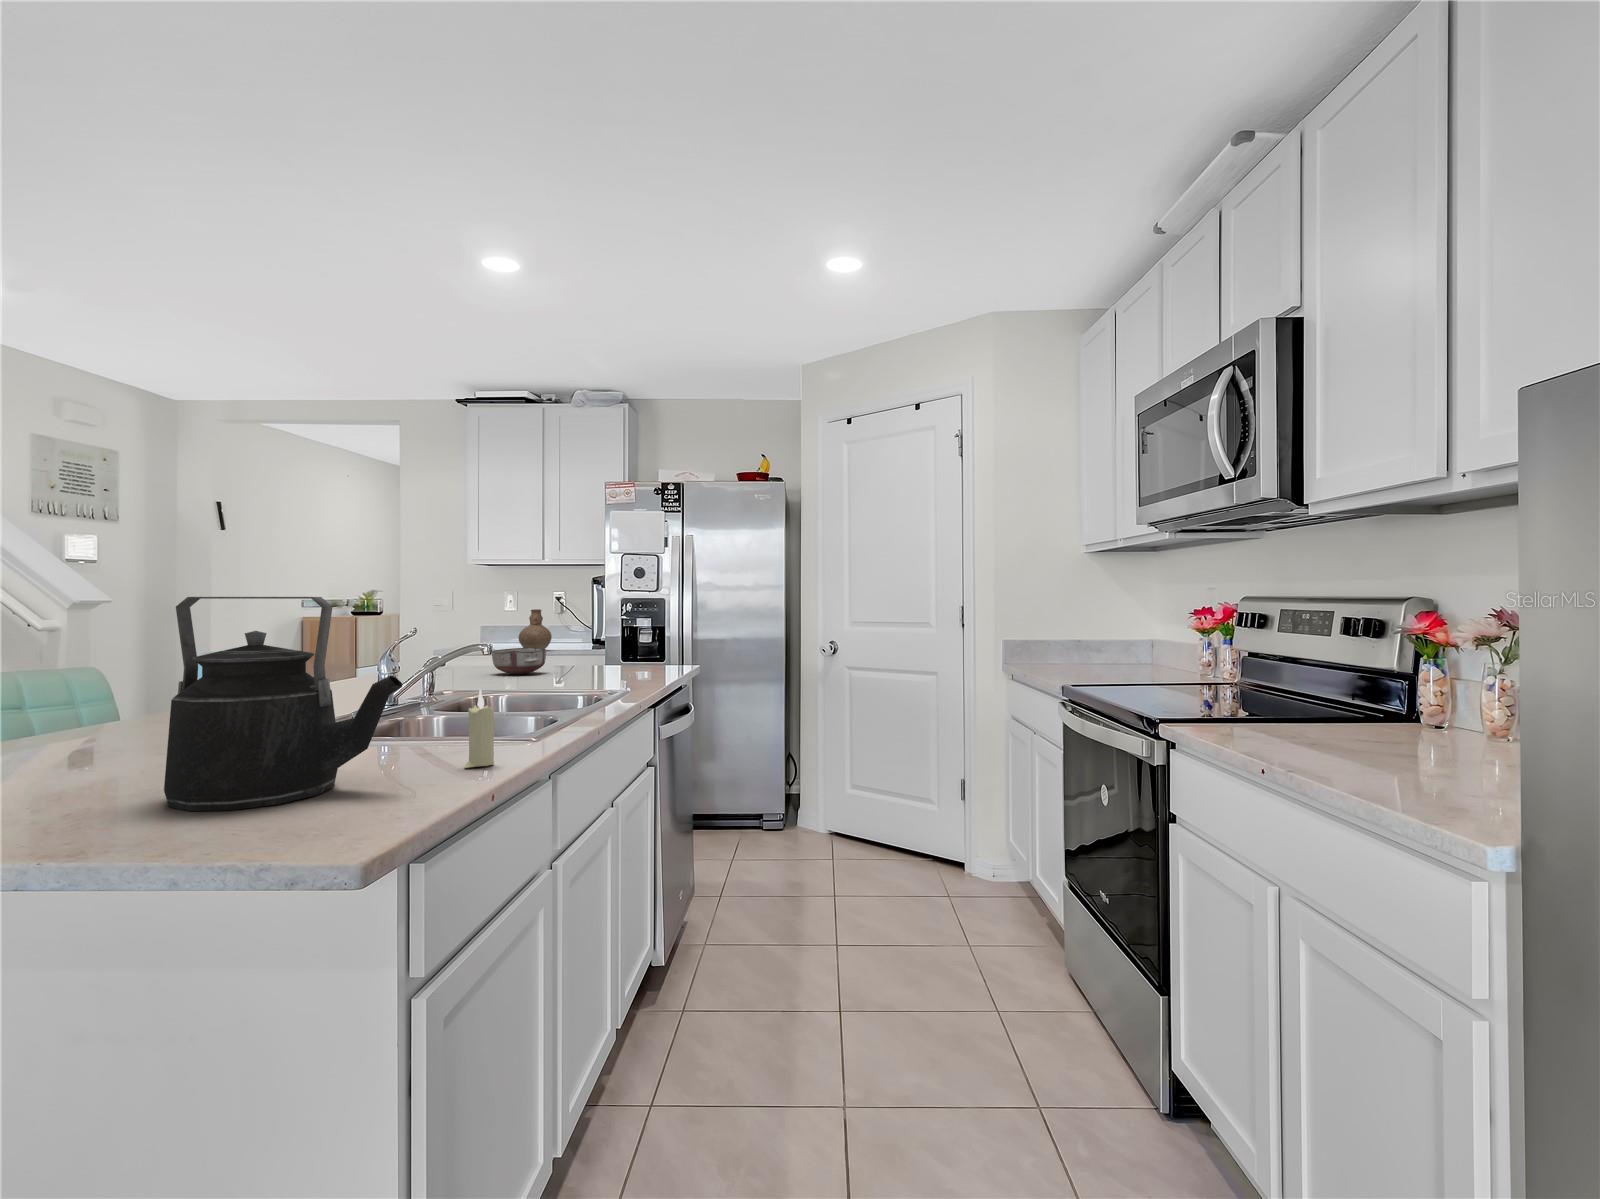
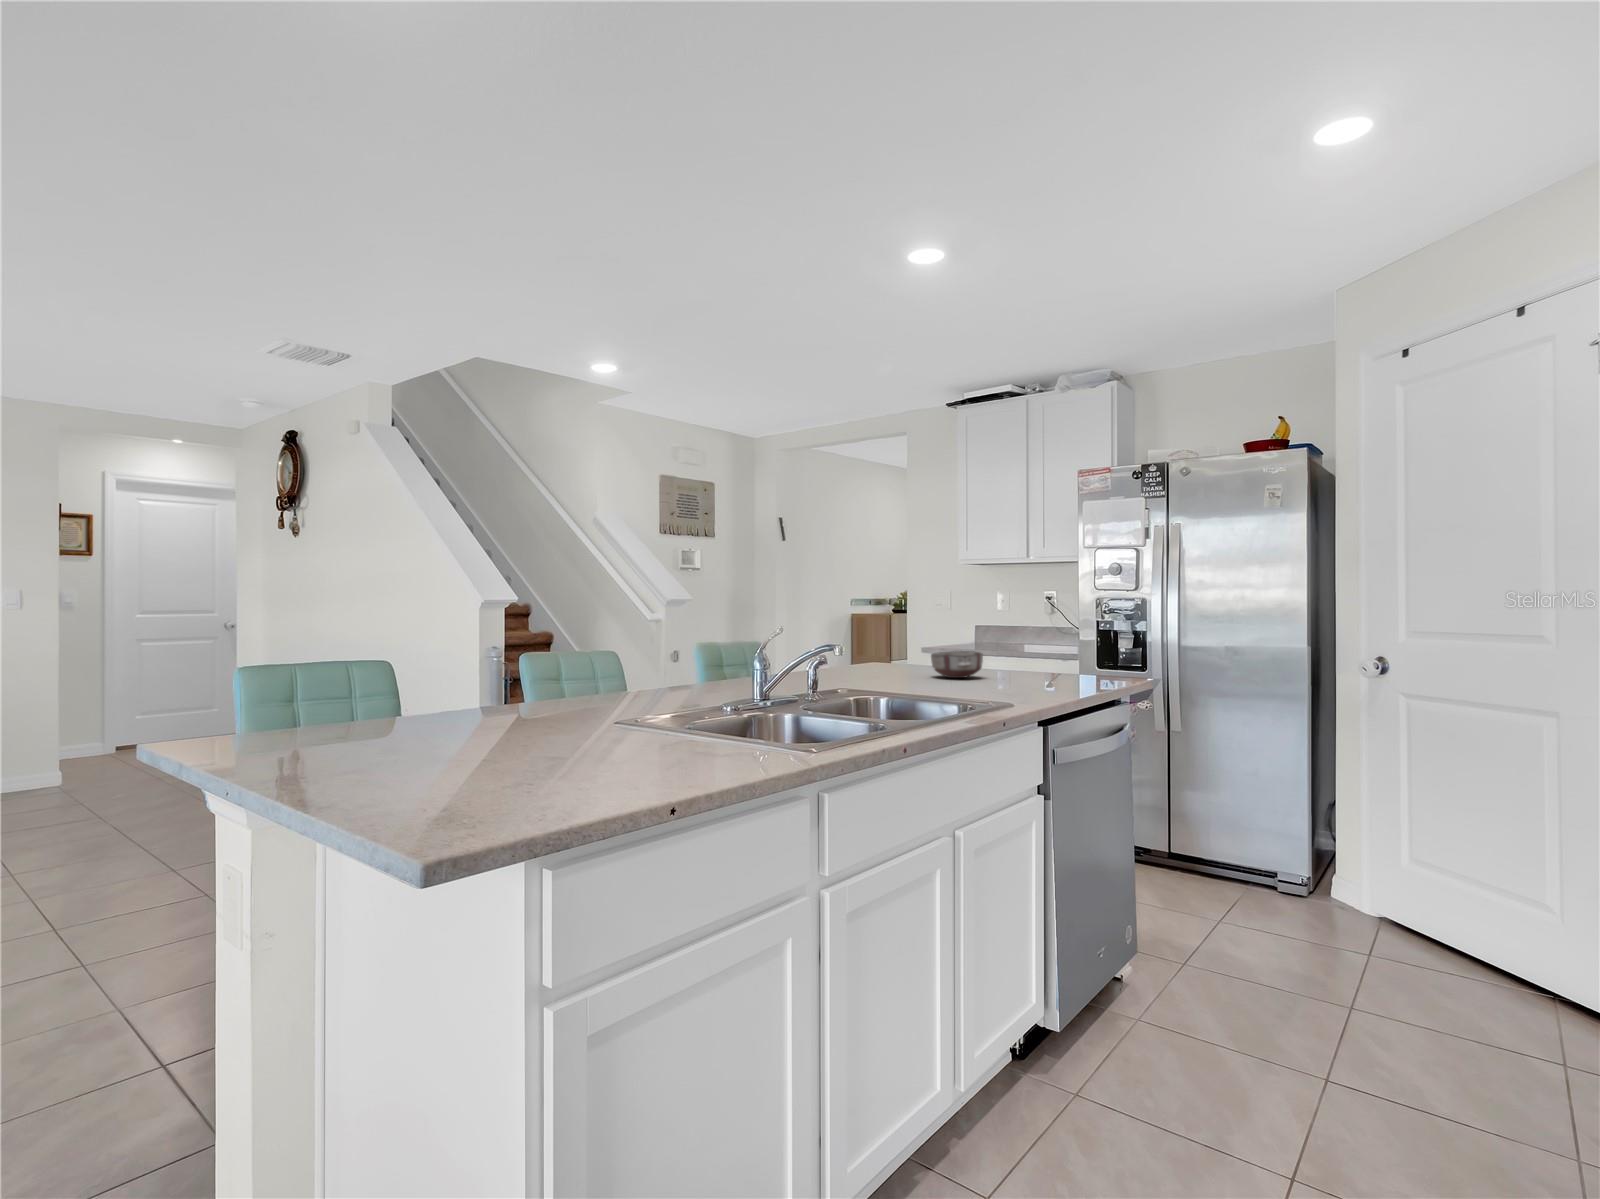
kettle: present [164,597,402,811] -> none [535,614,669,773]
vase: present [518,609,552,648] -> none [1005,609,1039,652]
candle: present [464,690,494,768] -> none [737,696,765,765]

